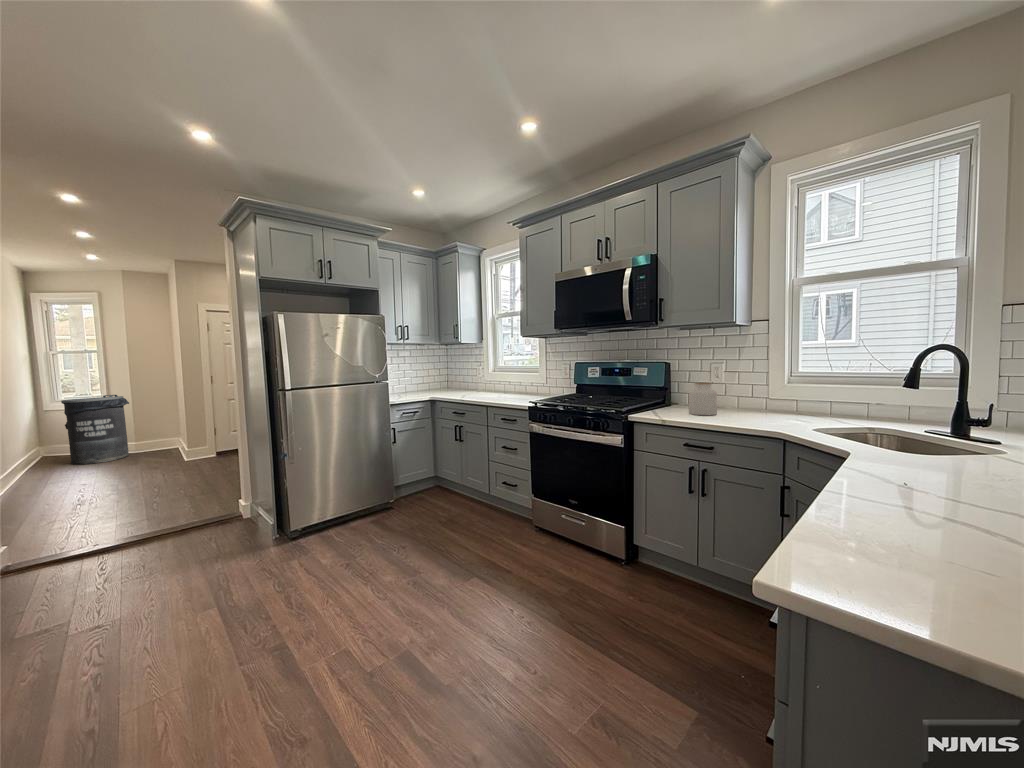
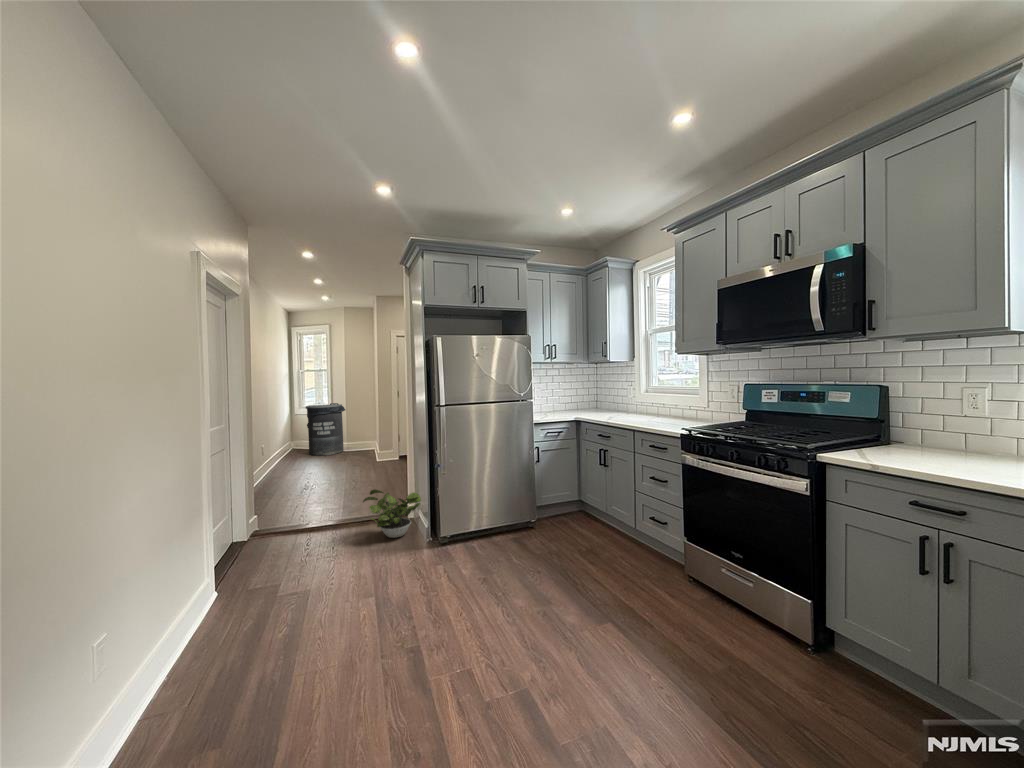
jar: present [689,383,717,415] -> none [924,416,979,465]
potted plant: none [182,489,262,543] -> present [363,489,421,538]

